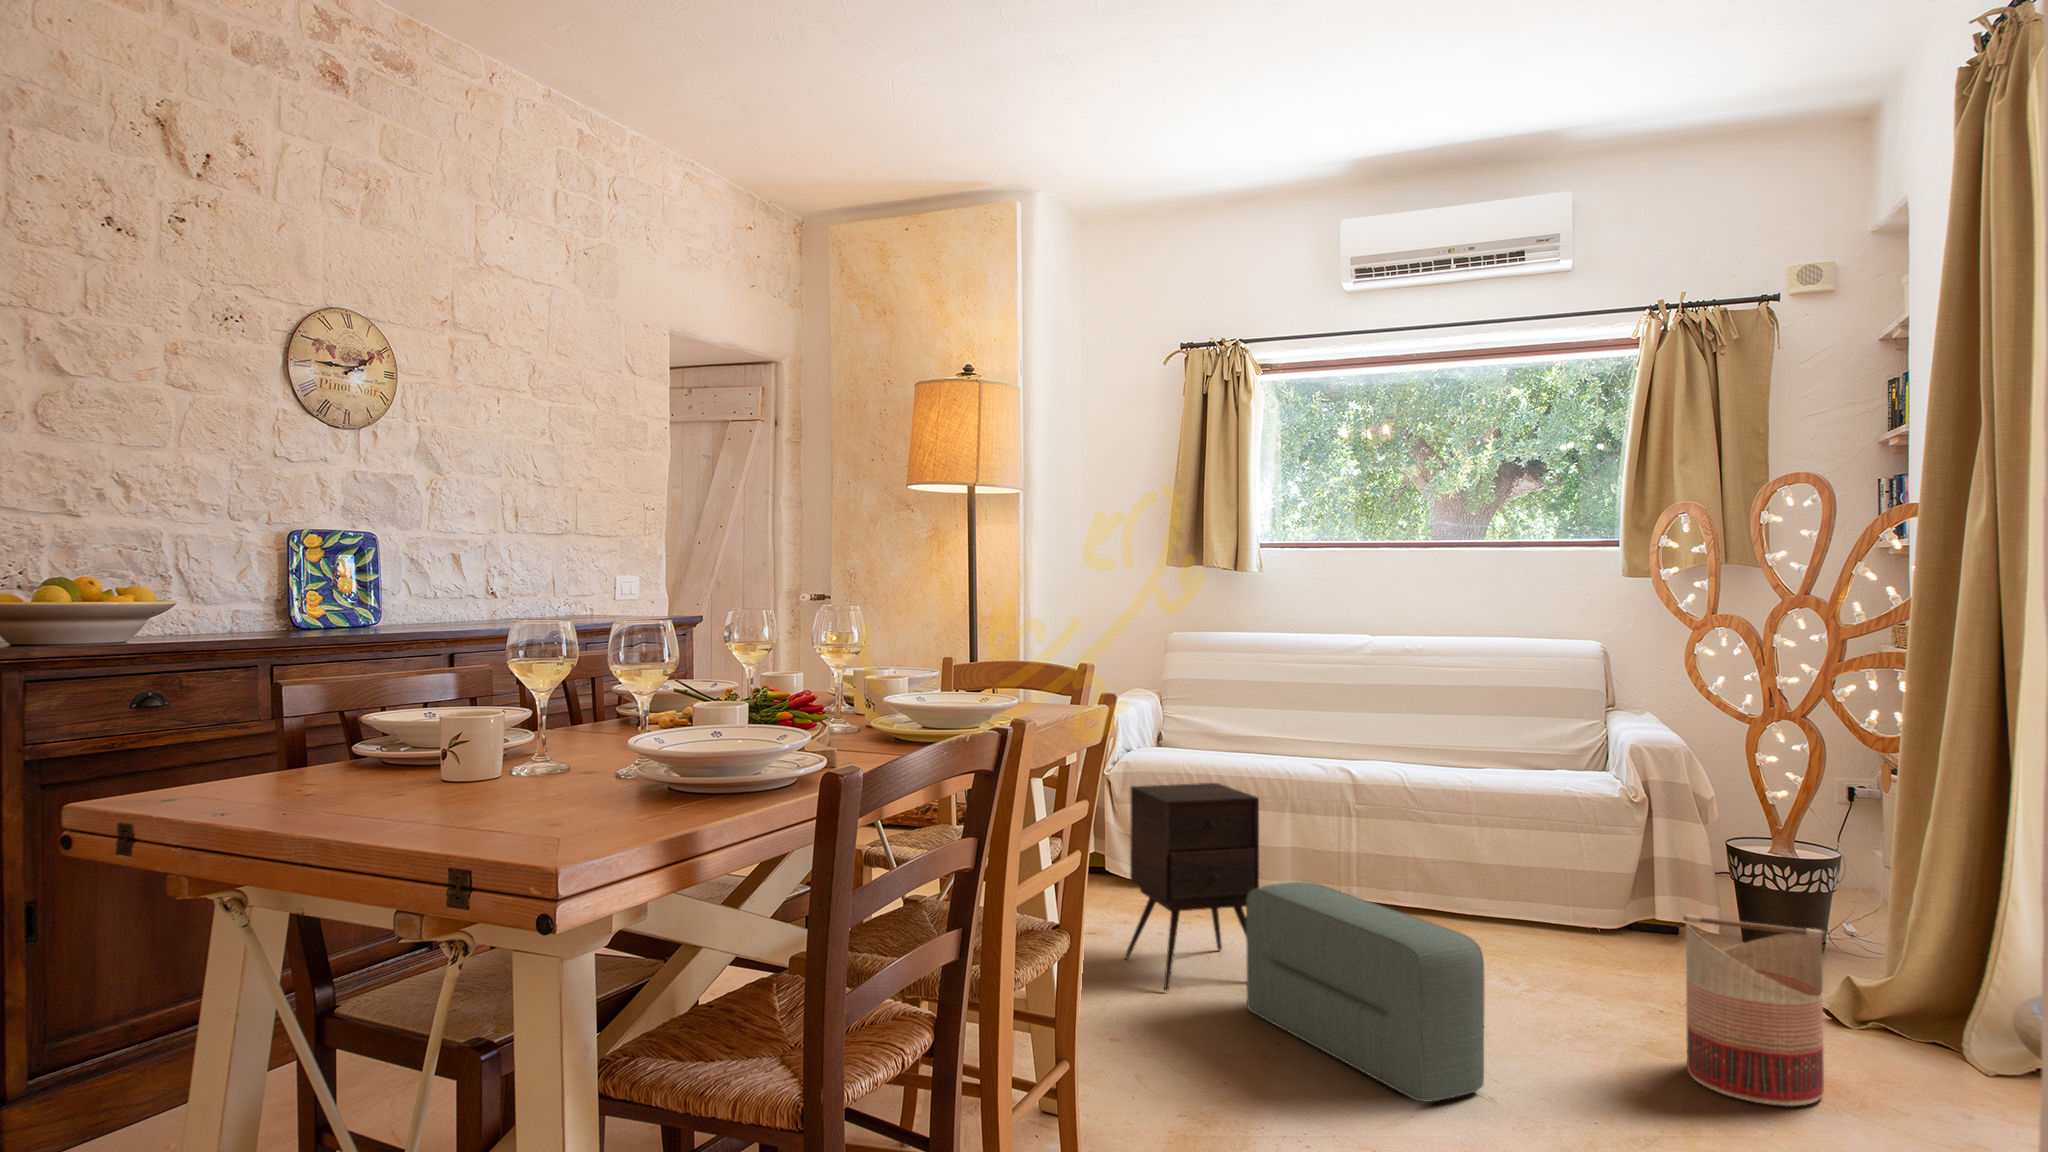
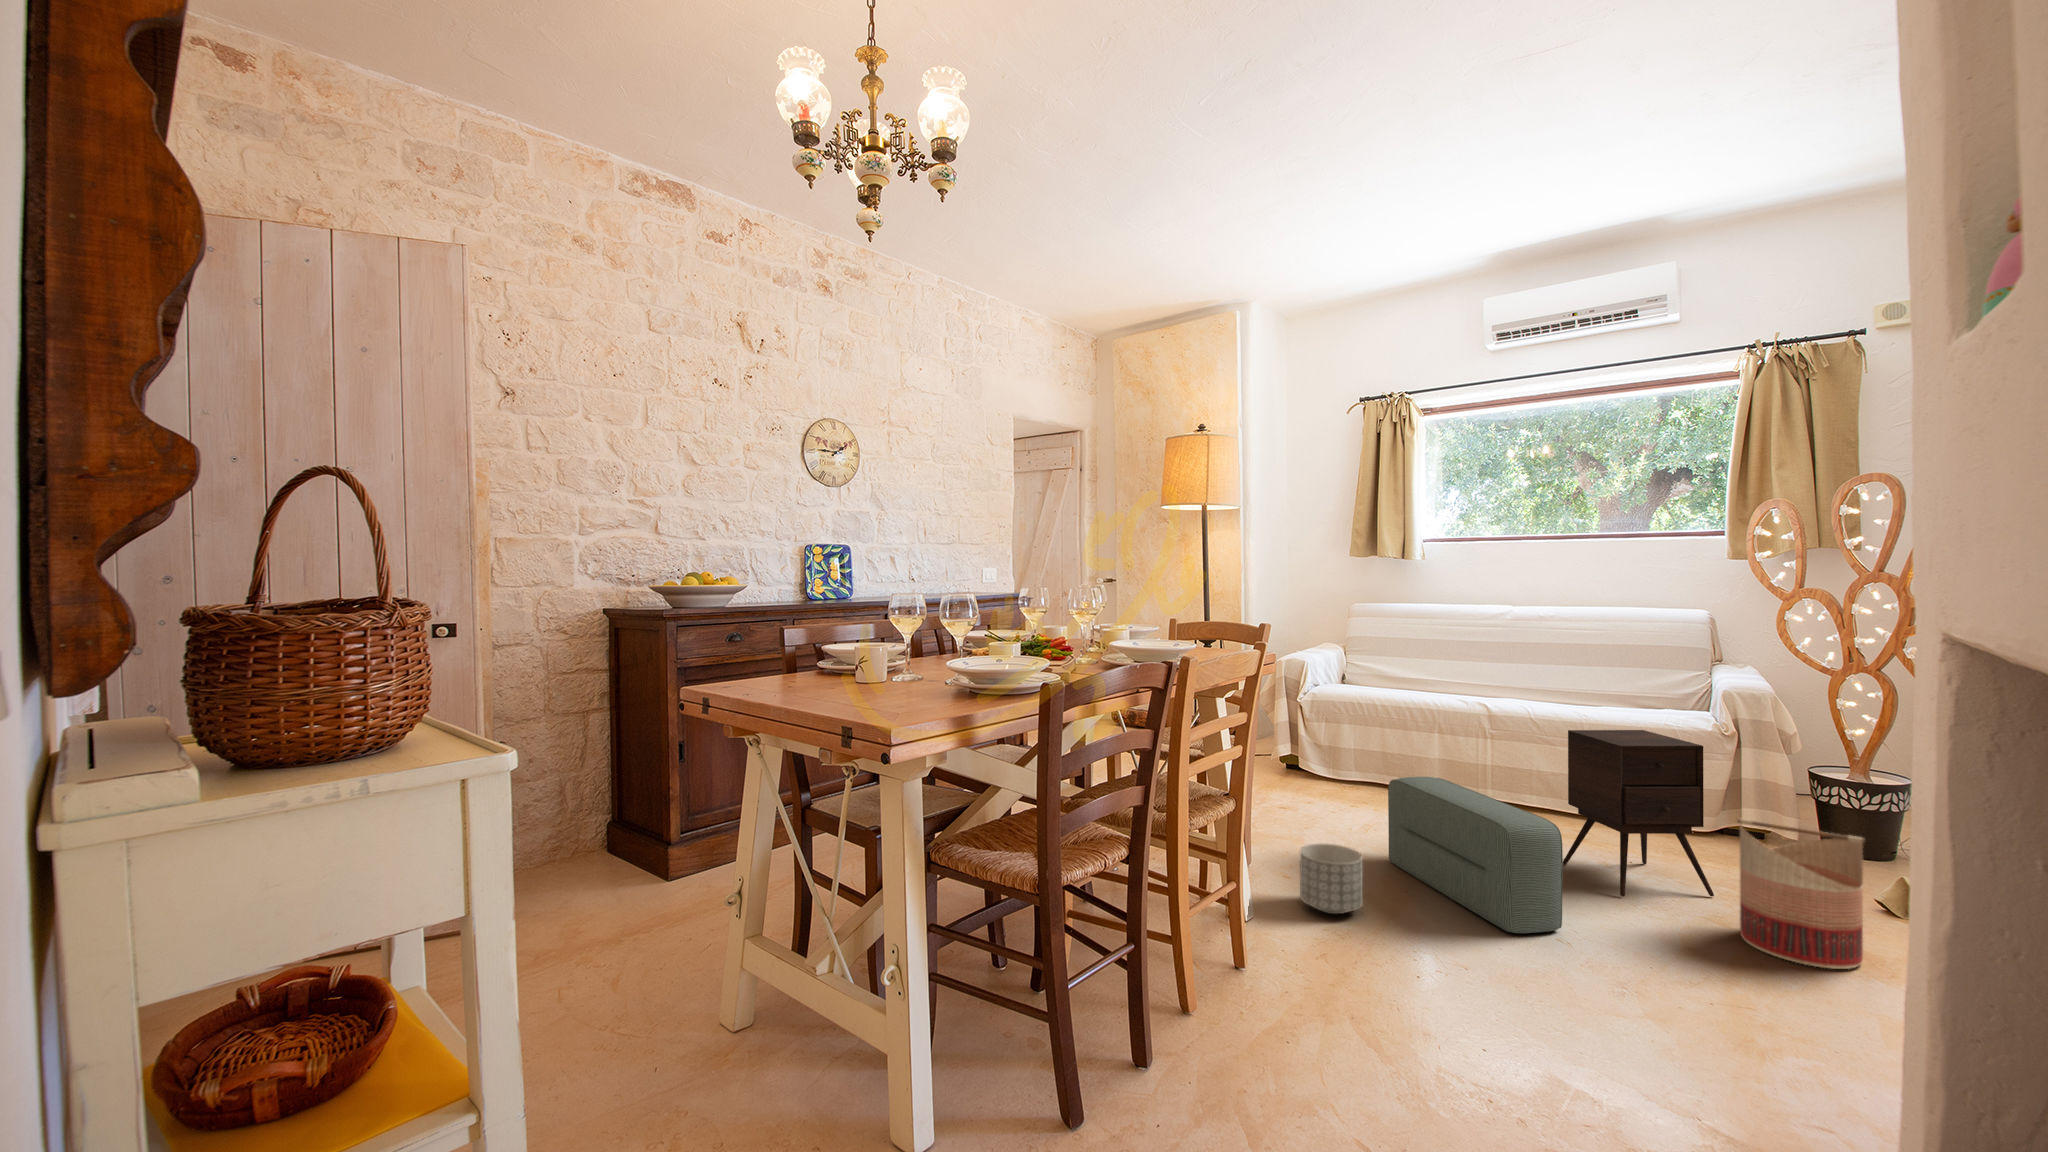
side table: present [1125,783,1259,991] -> present [1563,730,1714,897]
planter: none [1133,993,1223,1101] -> present [1300,843,1363,914]

